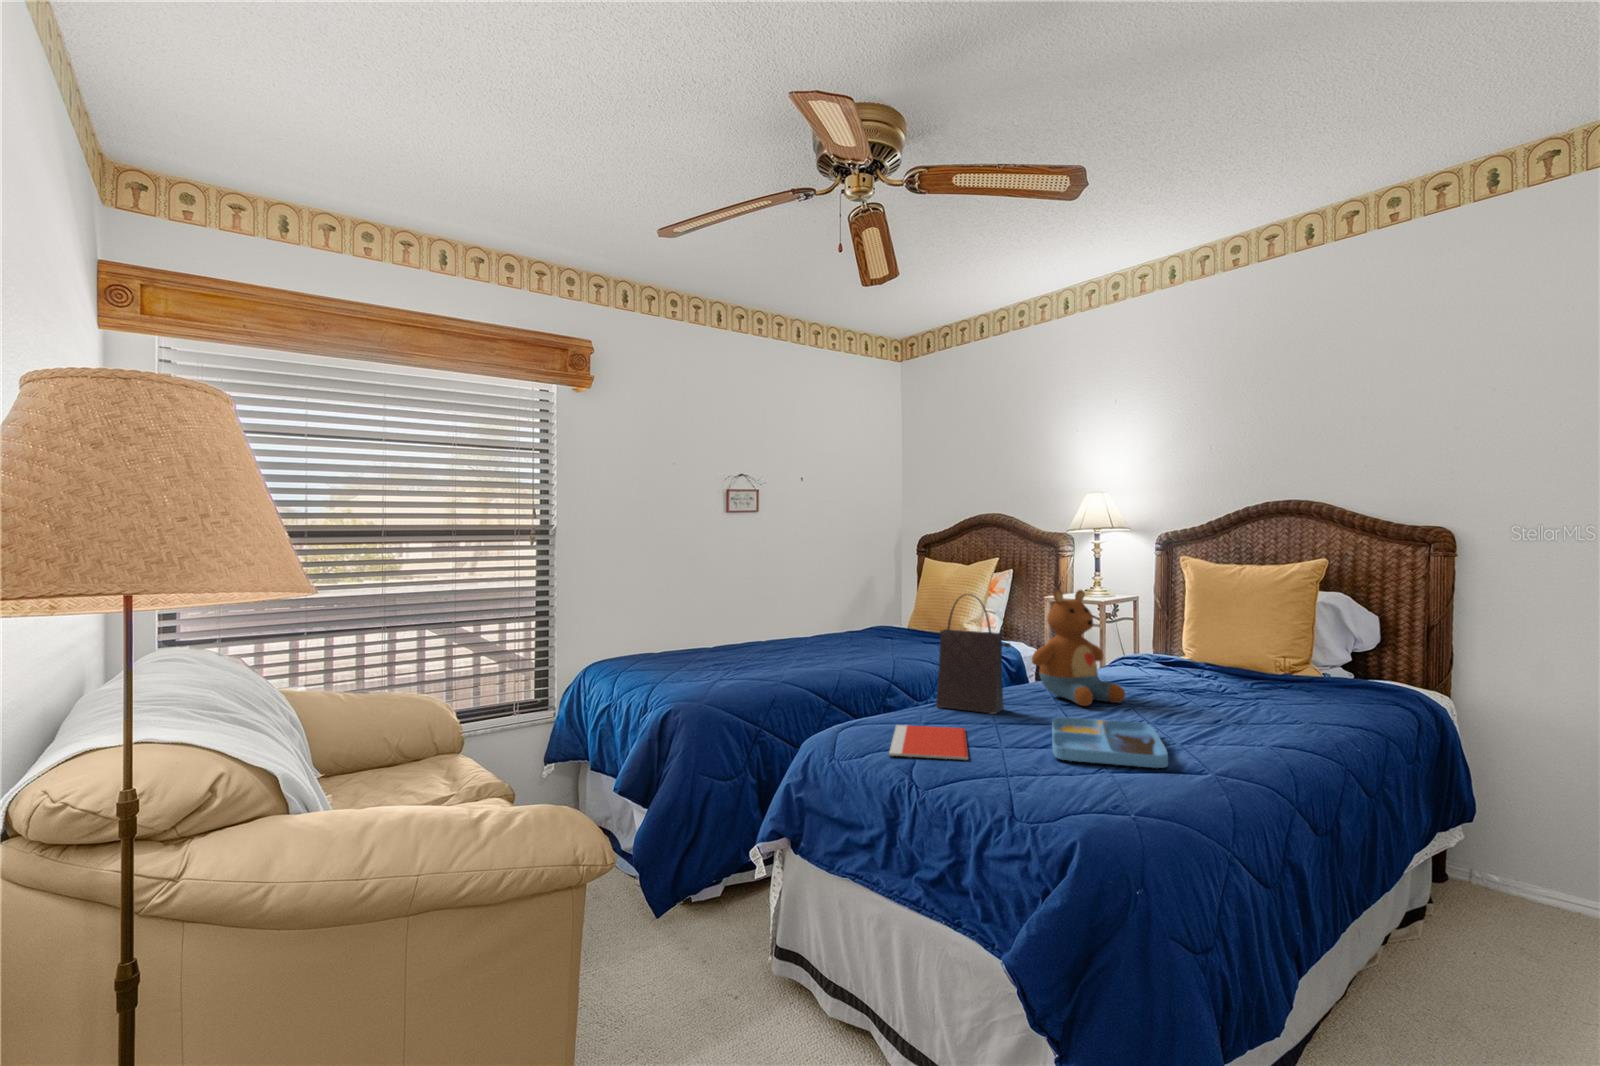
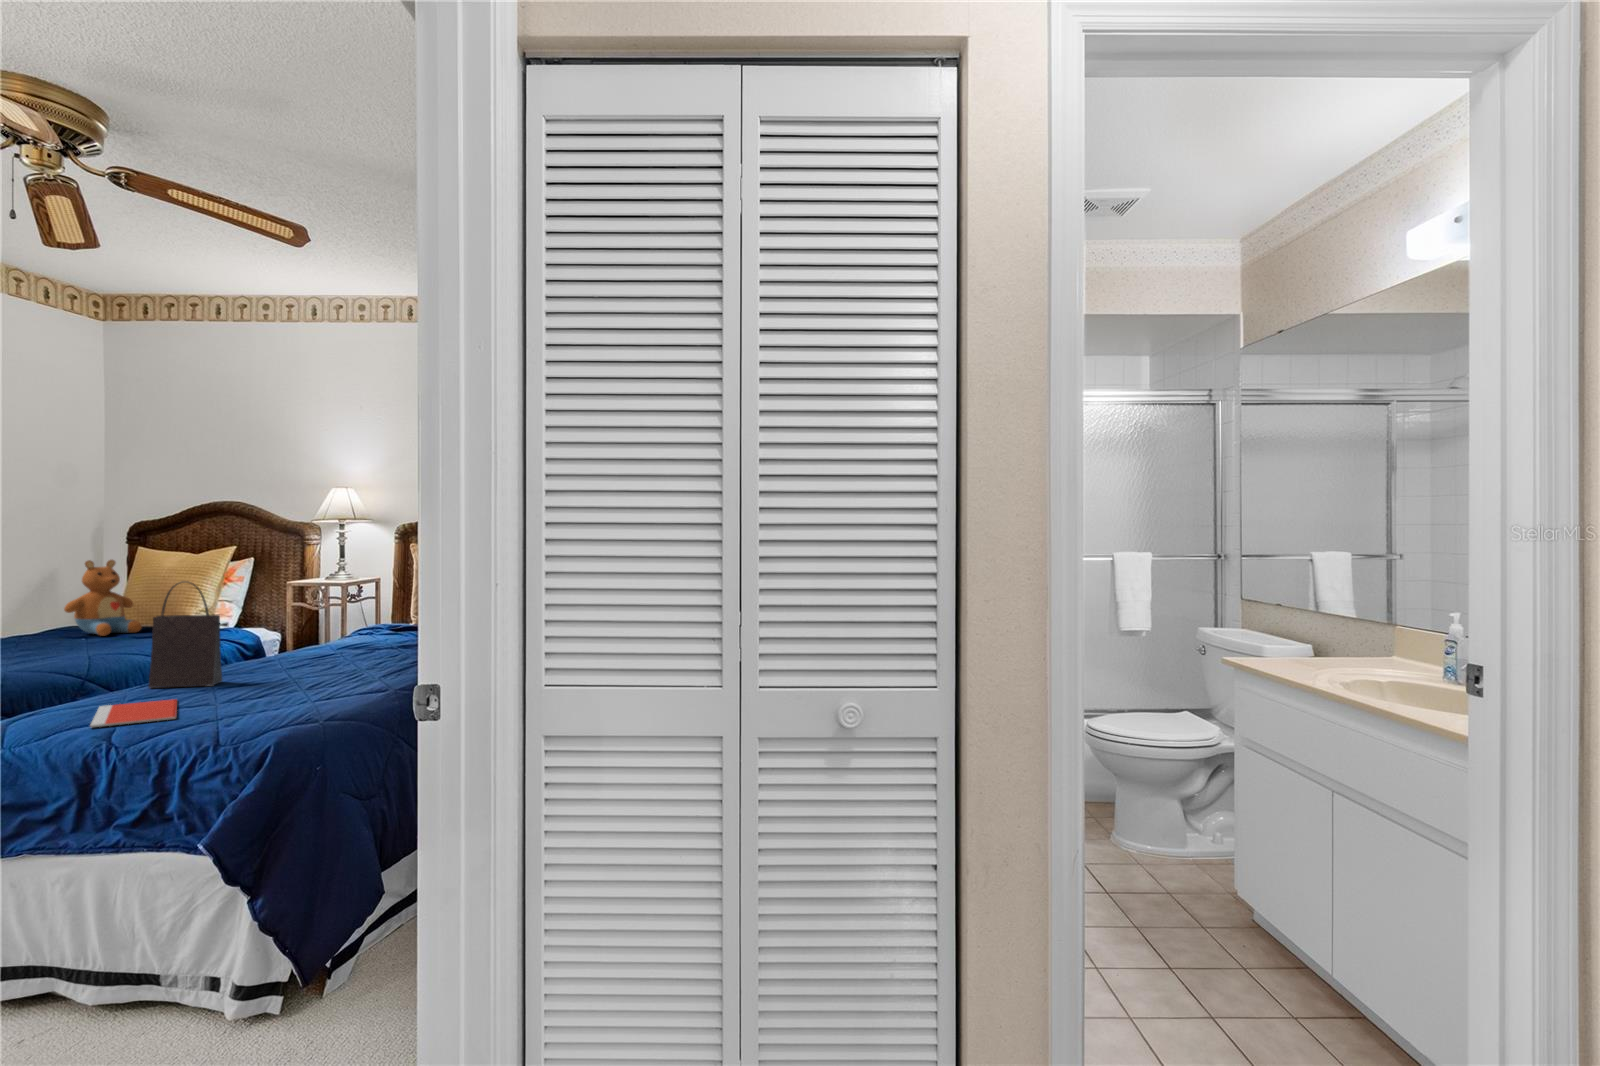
stuffed toy: present [1032,590,1125,706] -> present [64,560,142,636]
tray: present [1052,717,1168,768] -> none [259,674,354,706]

